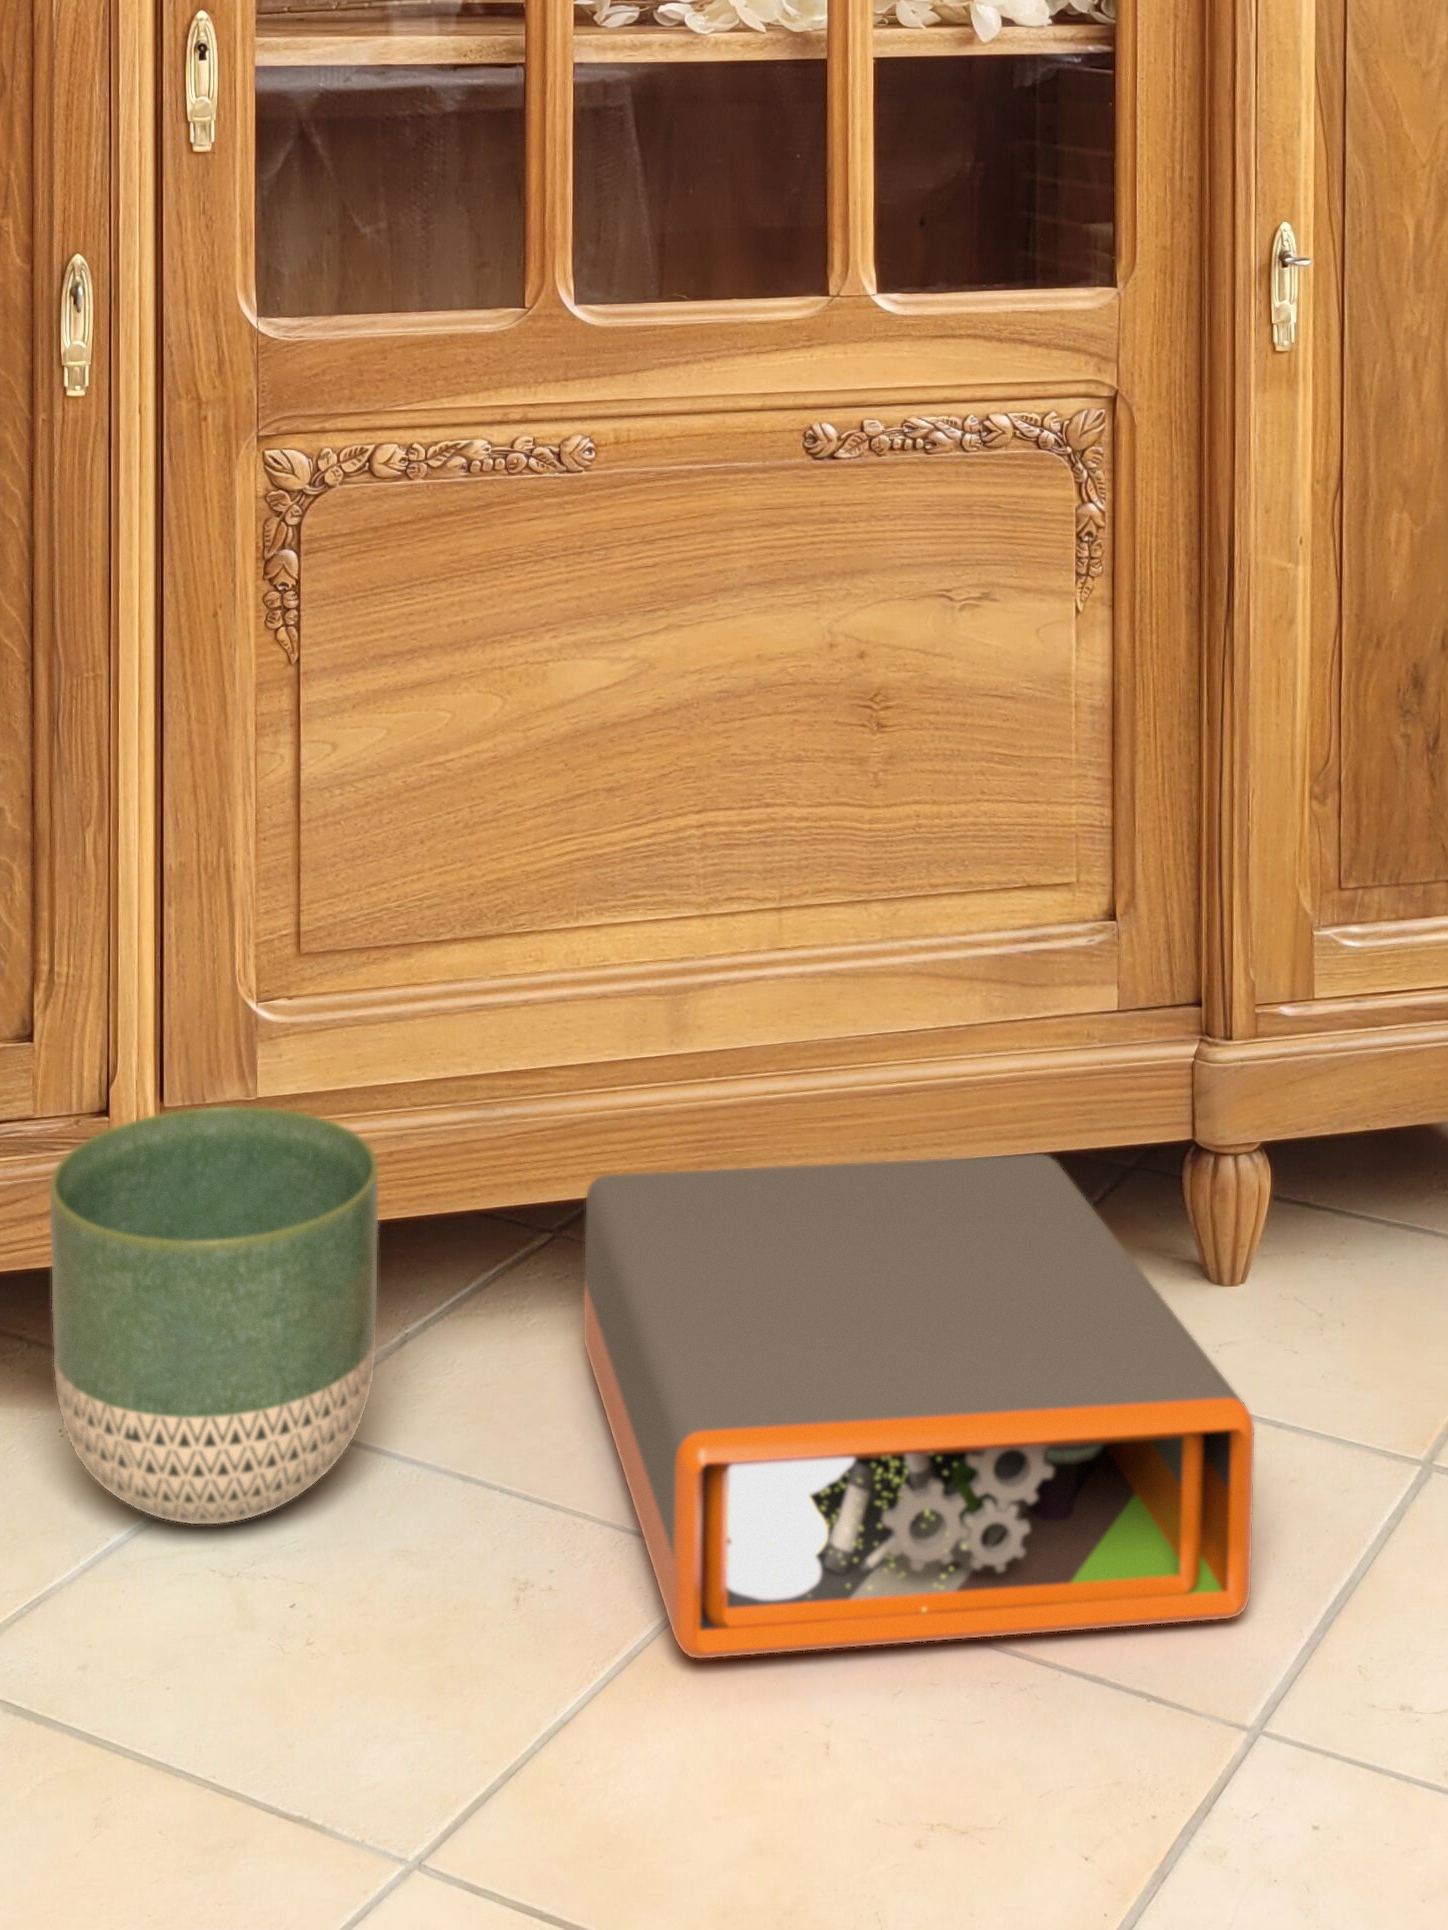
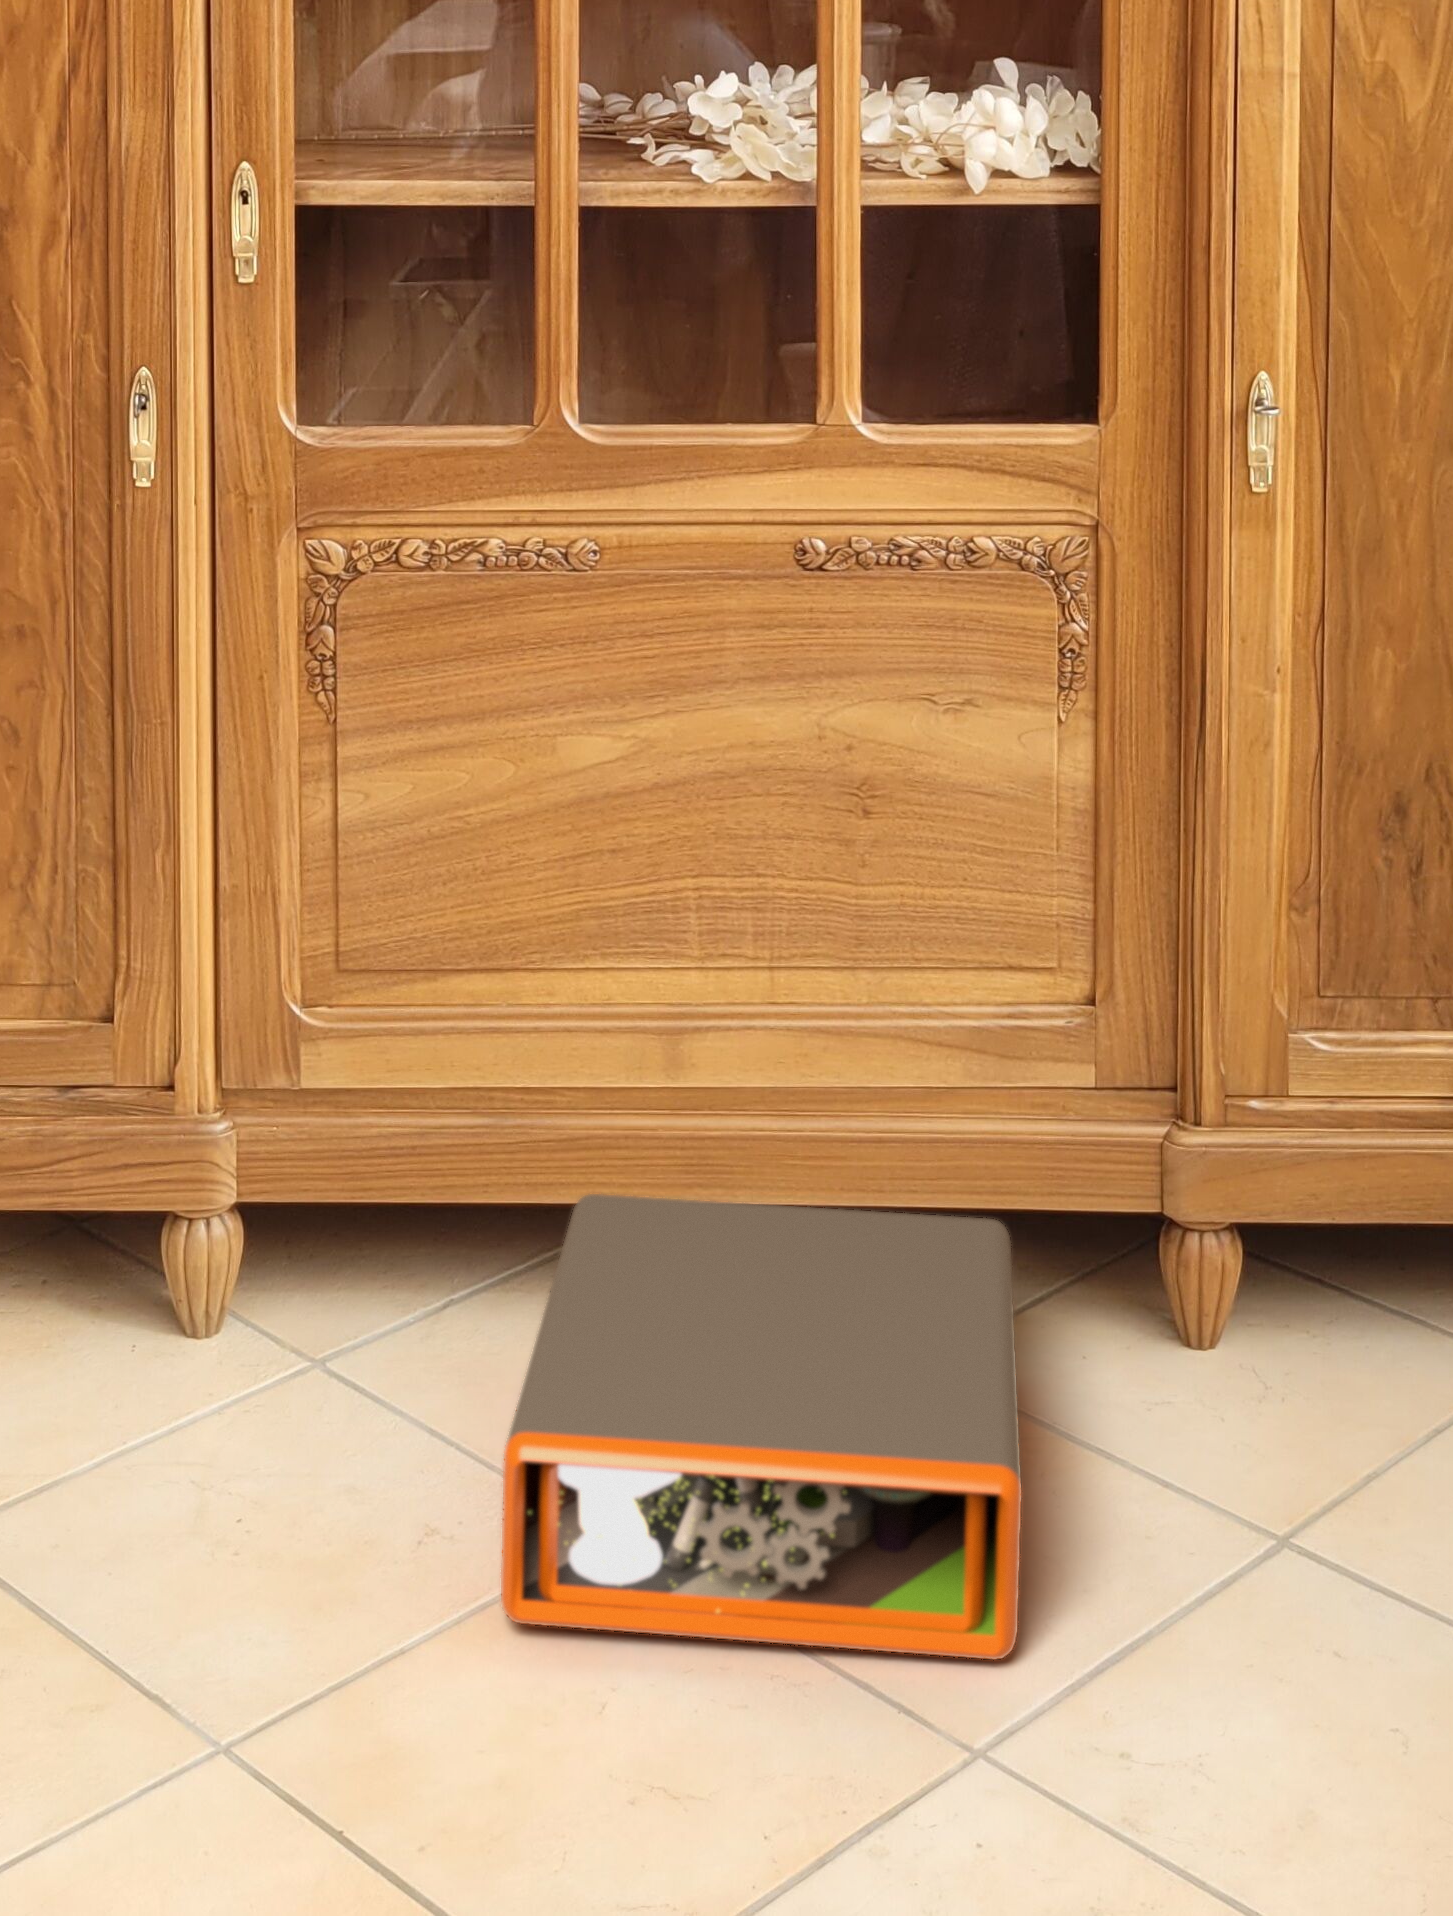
planter: present [50,1107,378,1524] -> none [75,1101,352,1453]

